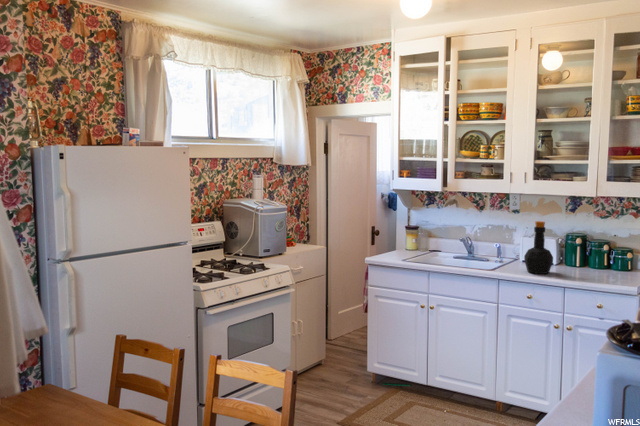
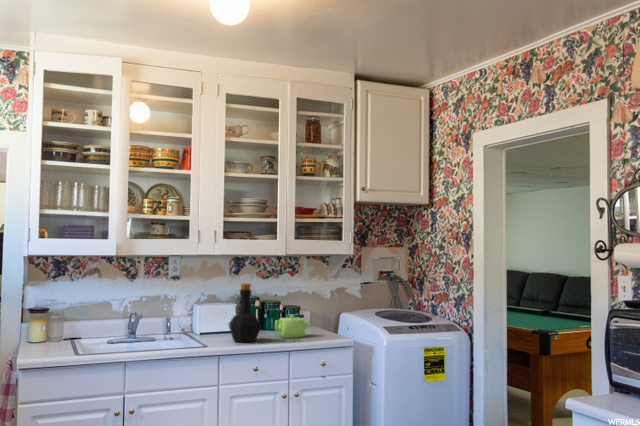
teapot: none [572,256,610,279] -> present [275,315,310,338]

